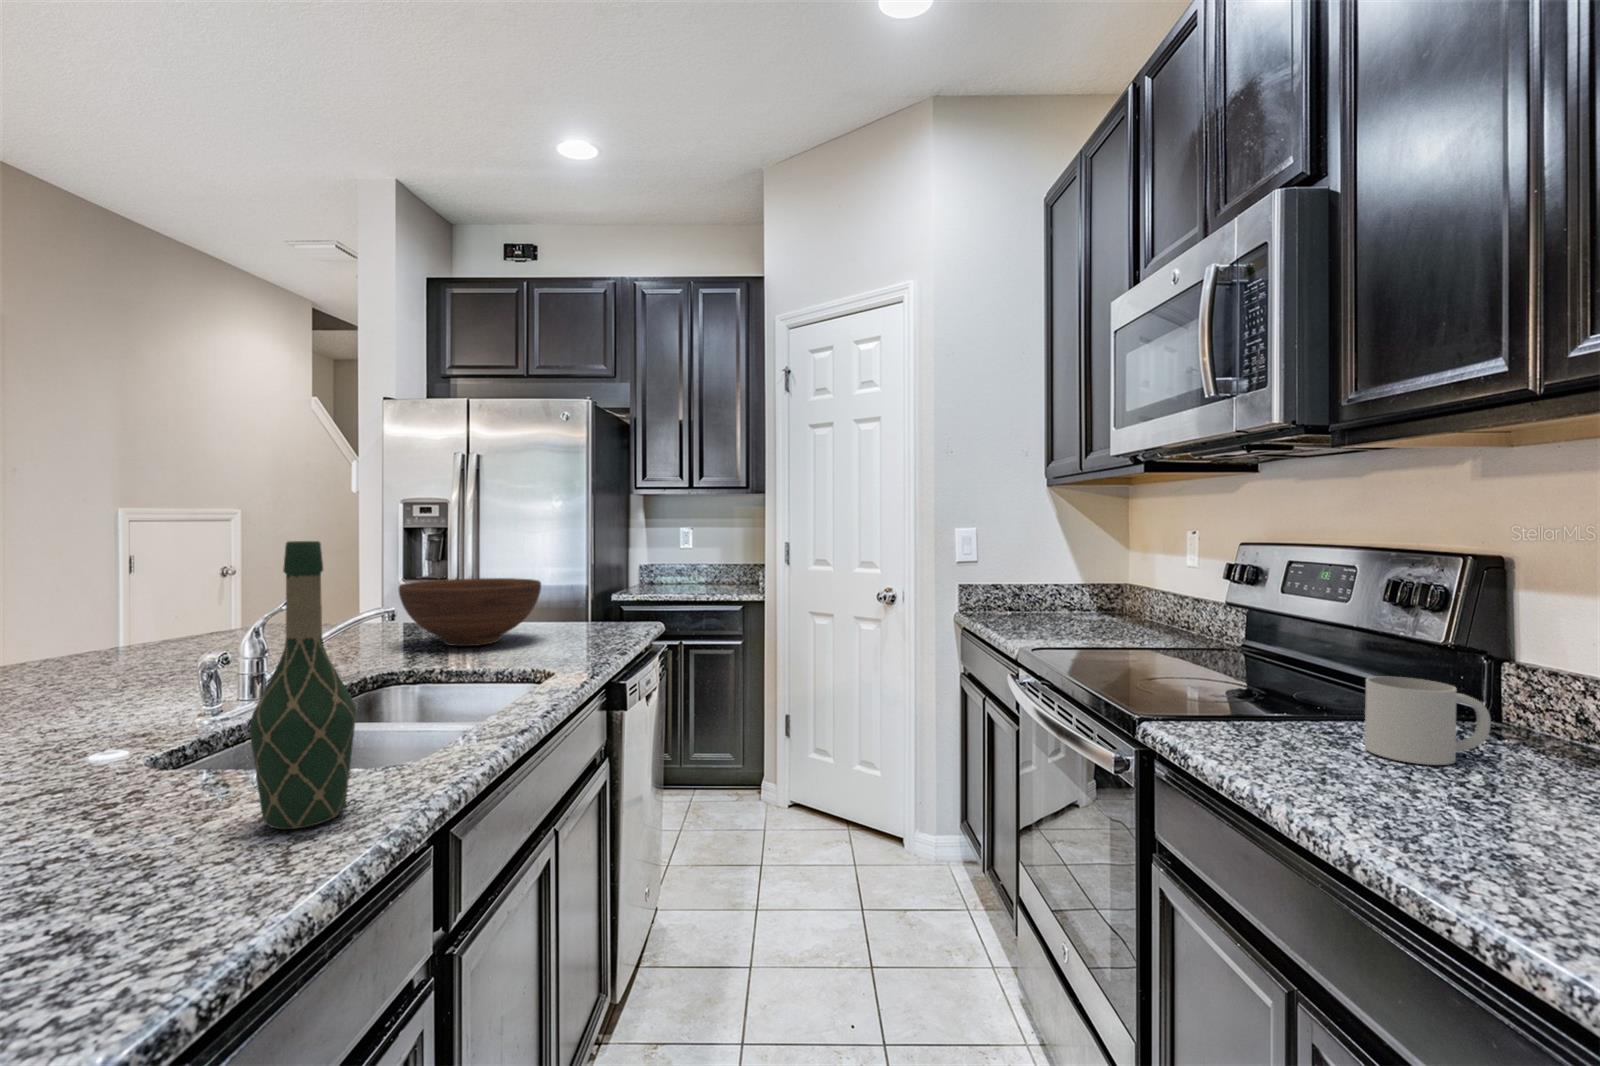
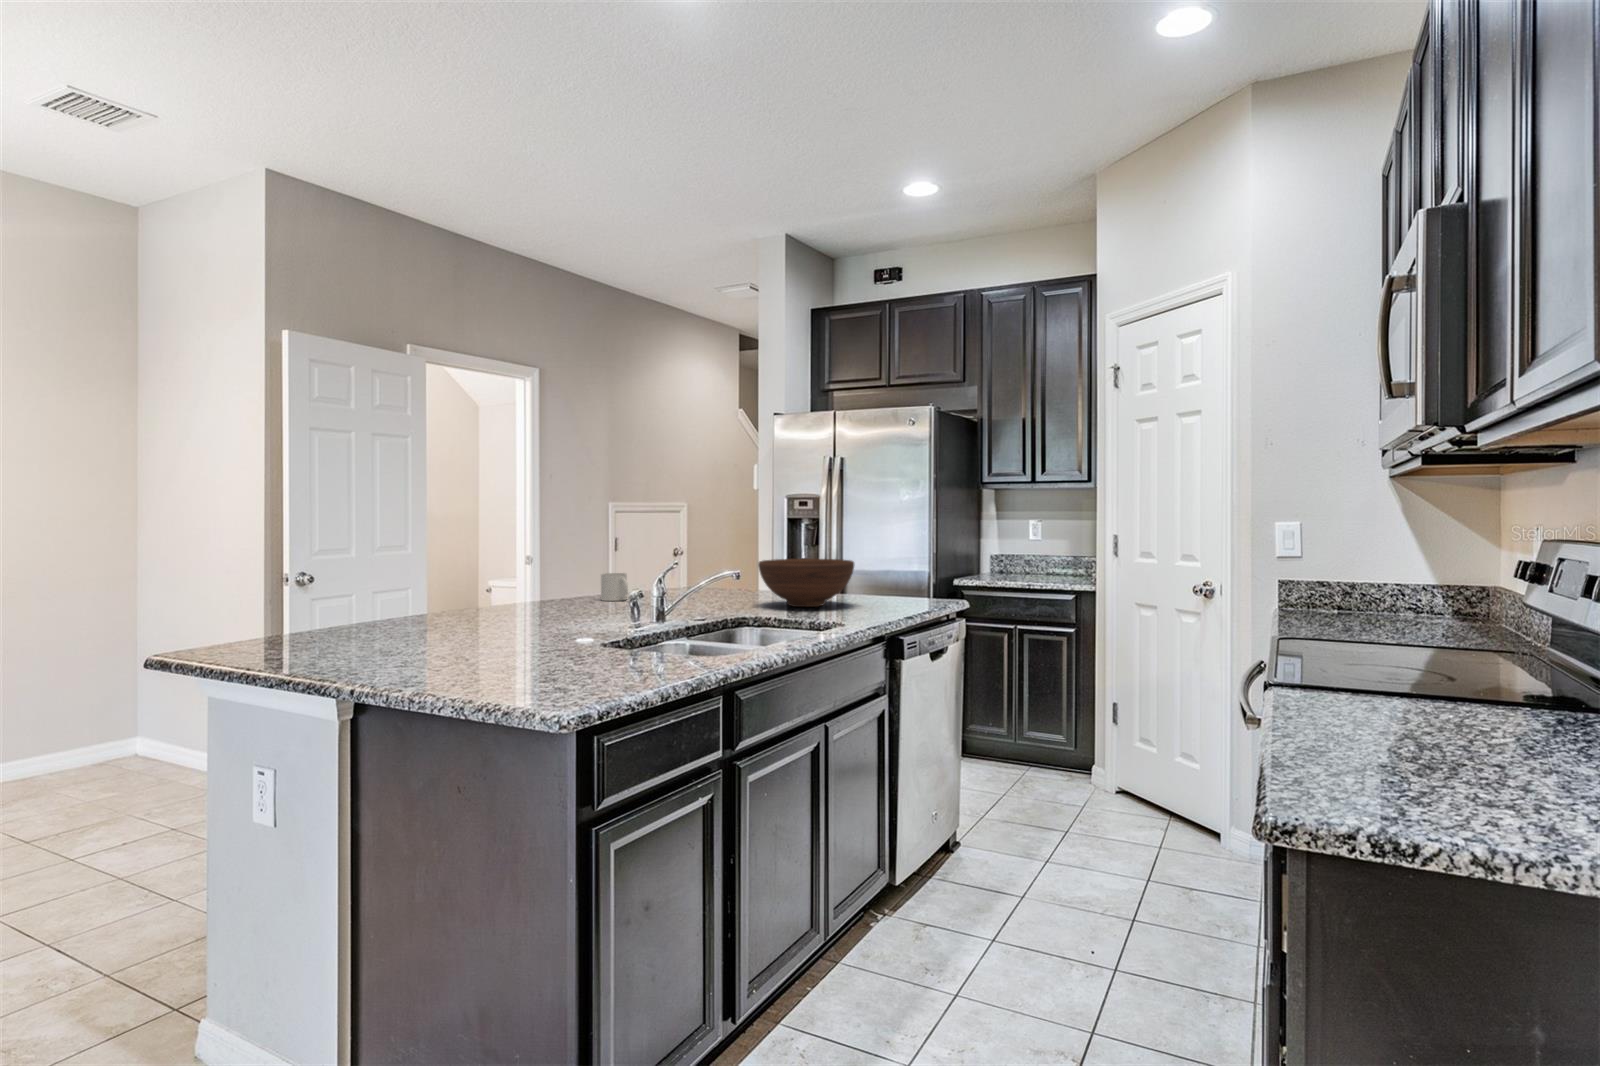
wine bottle: present [250,541,356,829] -> none [641,531,685,669]
mug: present [1365,677,1491,765] -> present [601,573,628,601]

